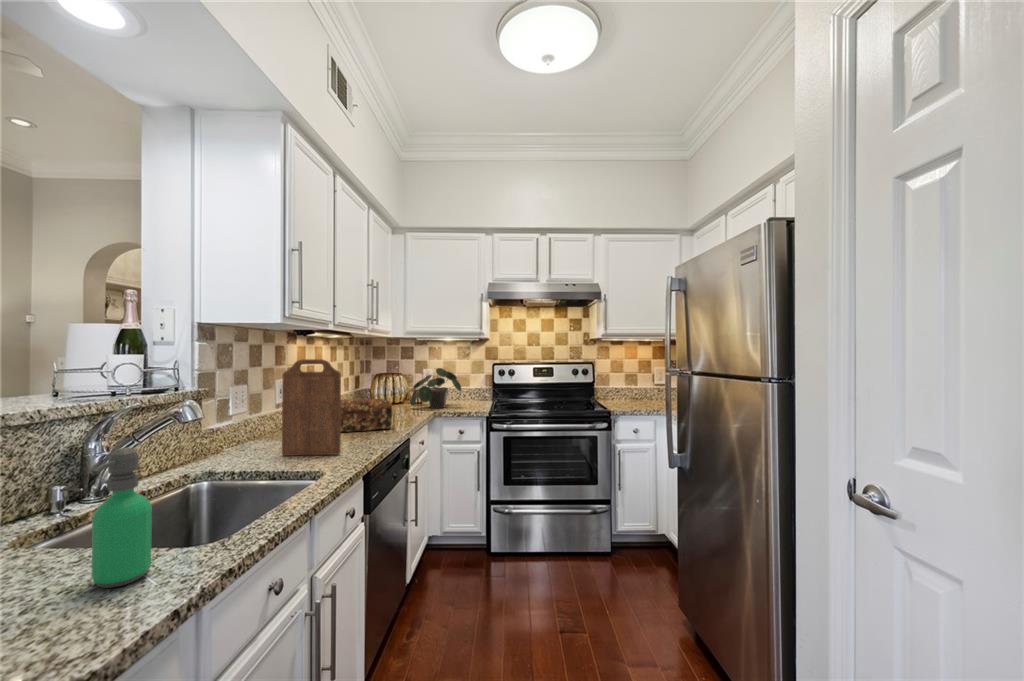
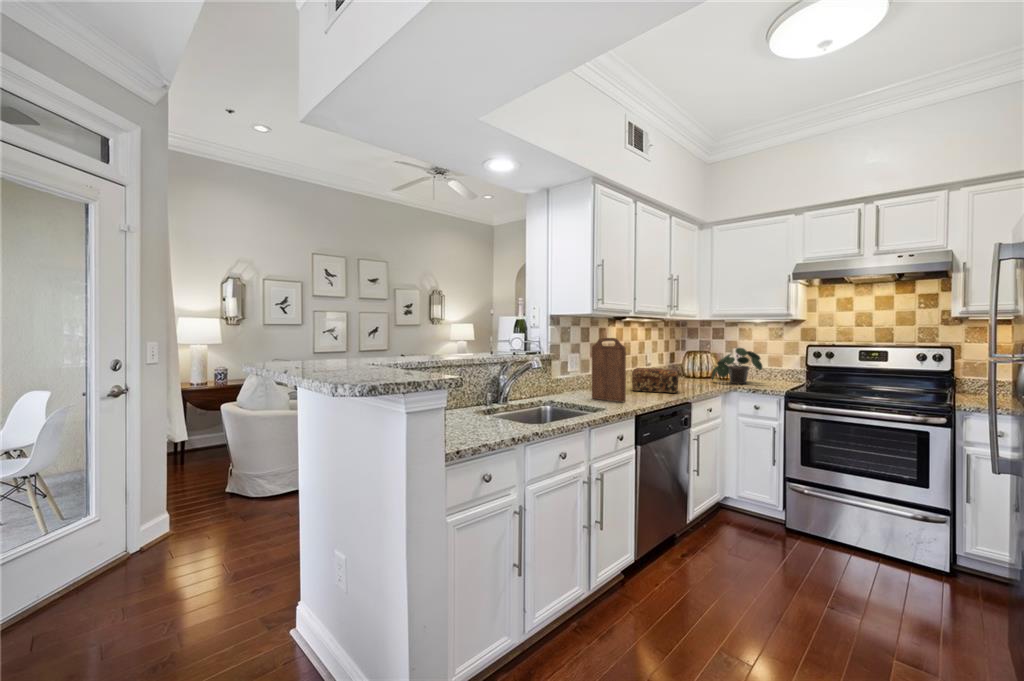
soap dispenser: present [92,447,152,588] -> none [493,373,513,429]

